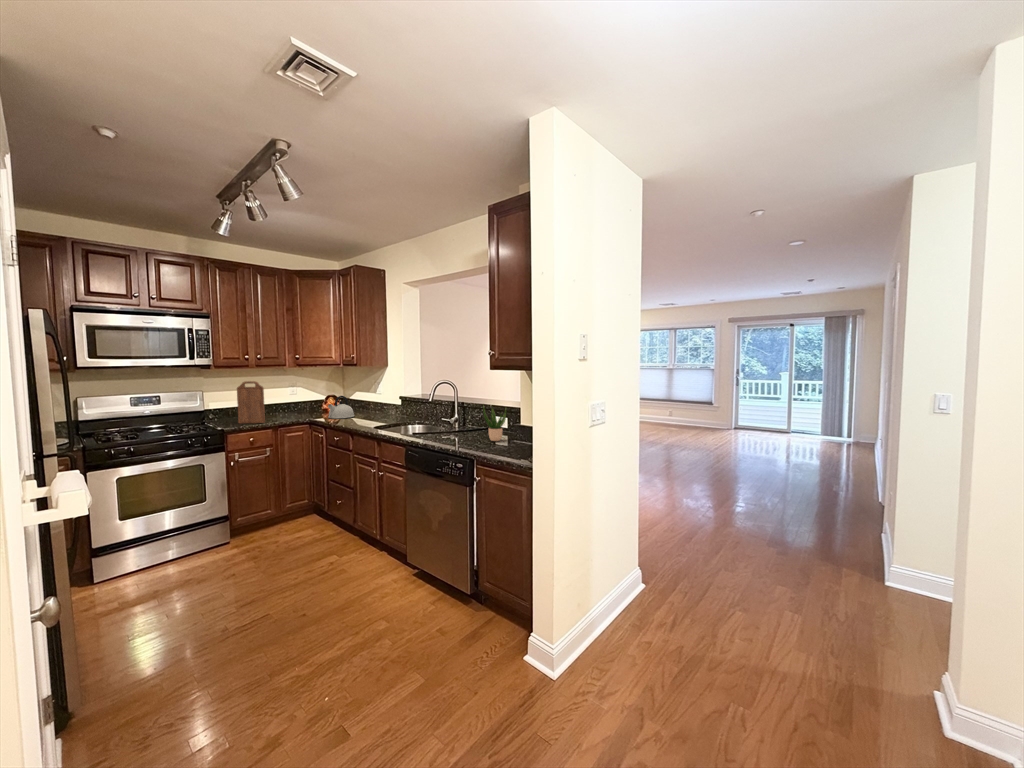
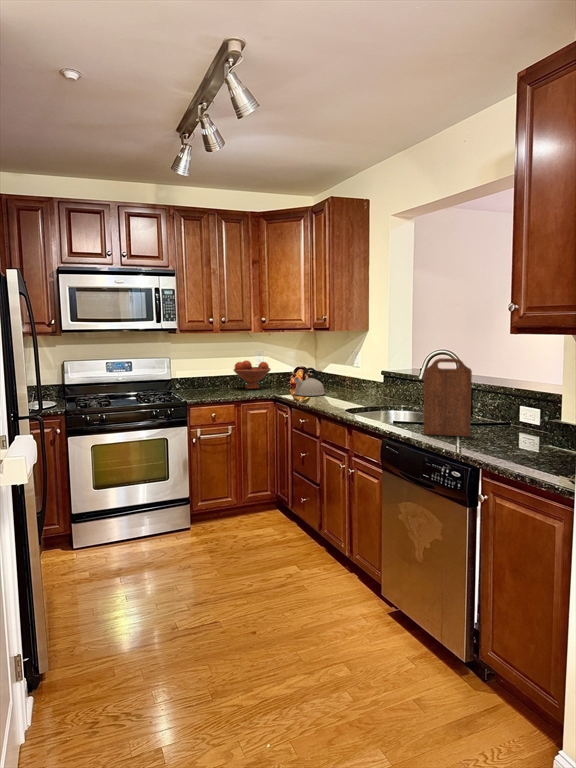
cutting board: present [237,381,265,424] -> present [423,358,472,437]
fruit bowl: none [269,391,305,416] -> present [234,360,271,389]
potted plant: present [483,406,506,441] -> none [499,385,538,444]

